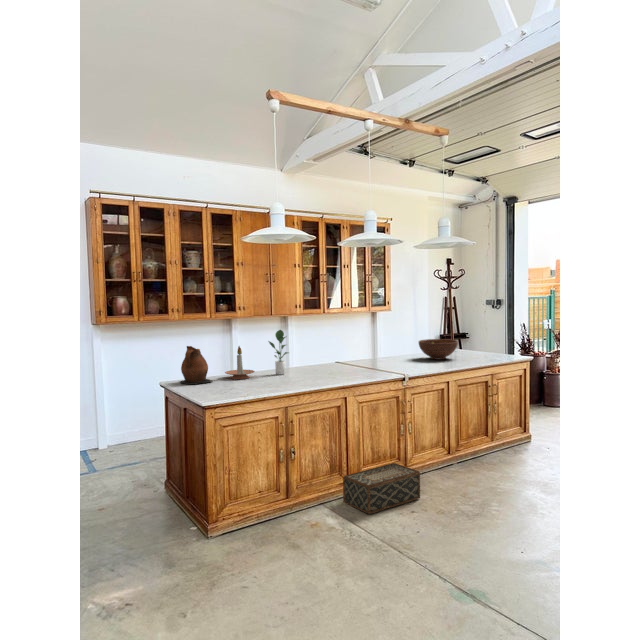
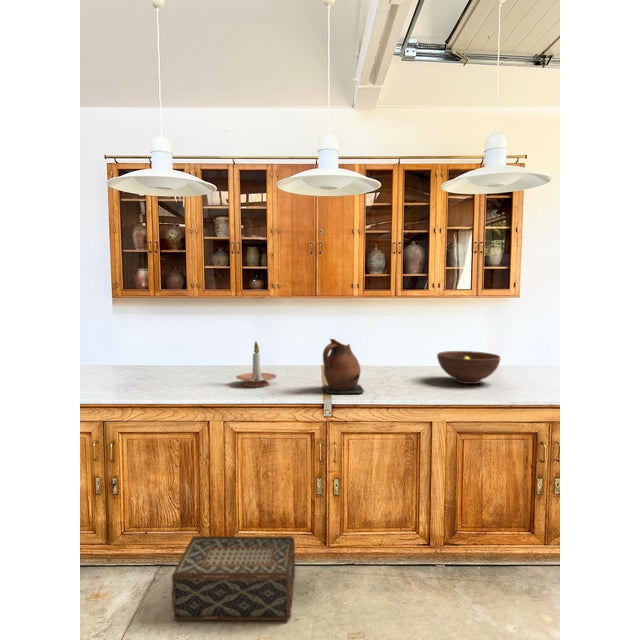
potted plant: present [269,330,288,375] -> none [203,320,233,375]
ceramic pitcher: present [180,346,213,384] -> present [323,339,364,393]
candle holder: present [225,346,255,379] -> present [236,342,276,387]

